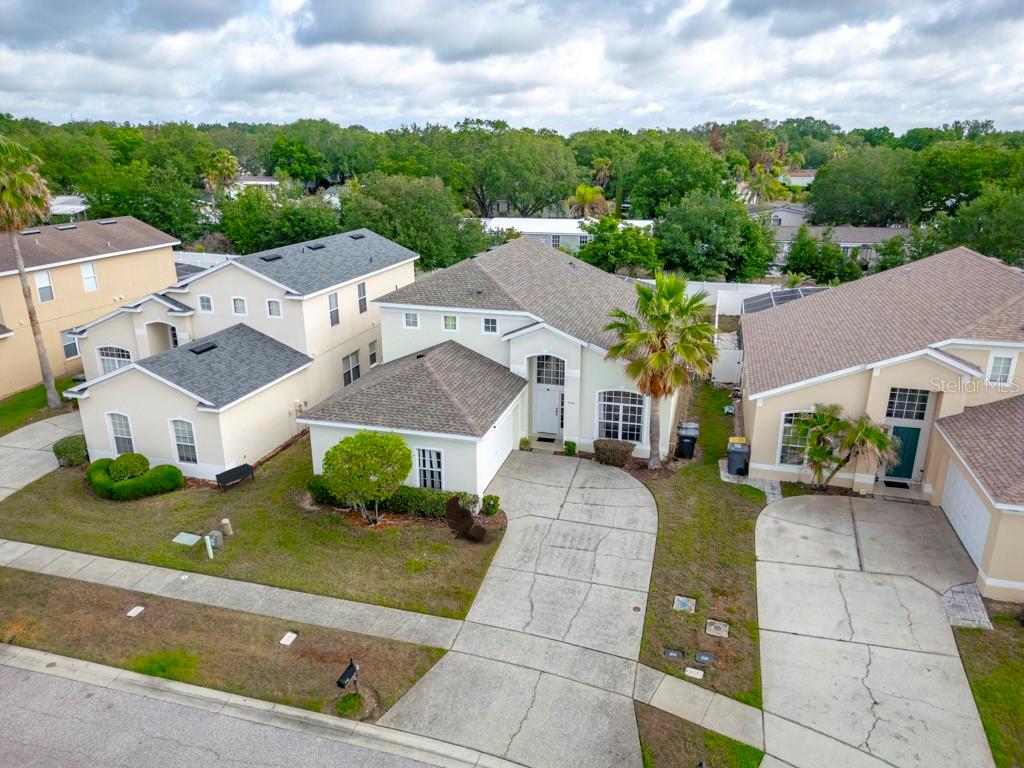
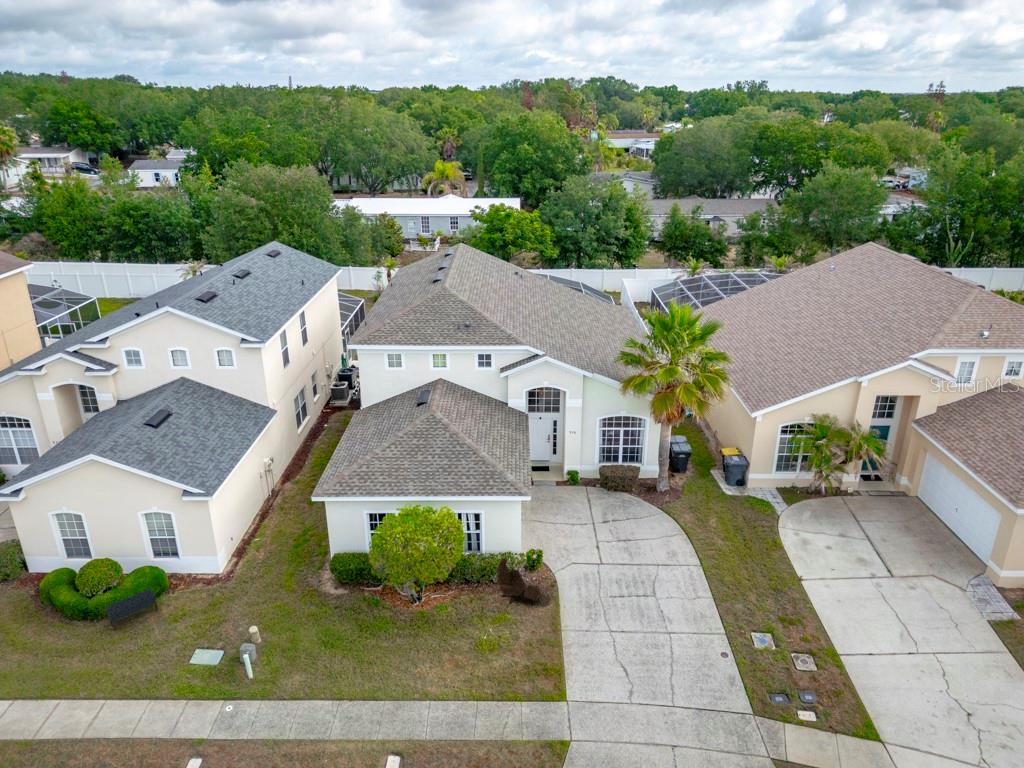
bench: present [215,463,254,492] -> present [105,589,158,630]

